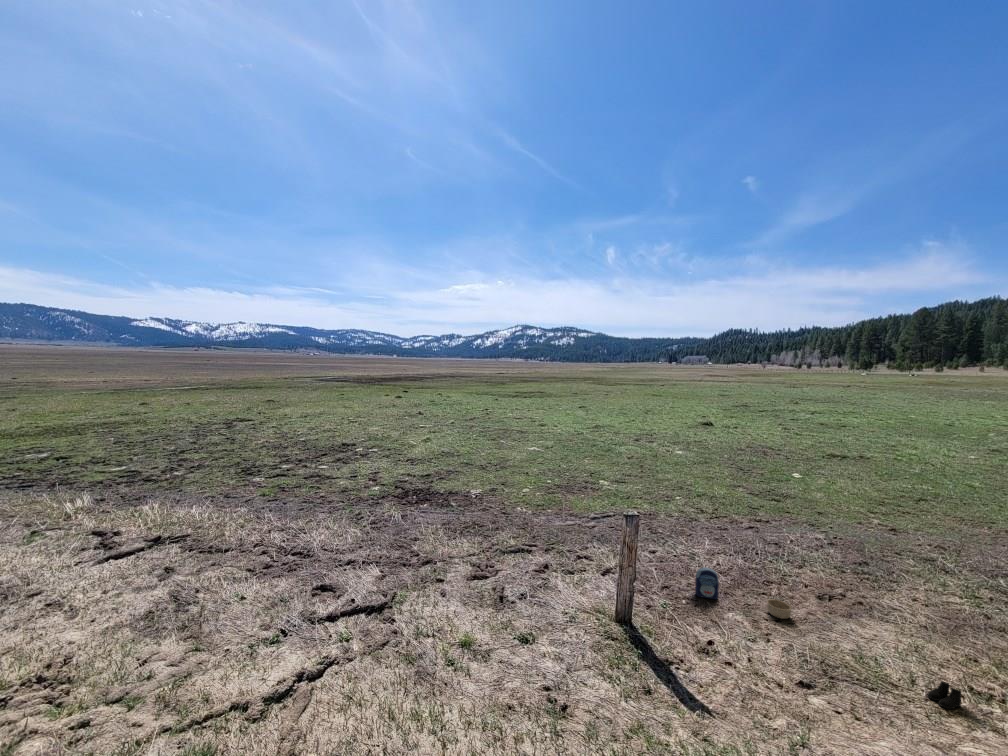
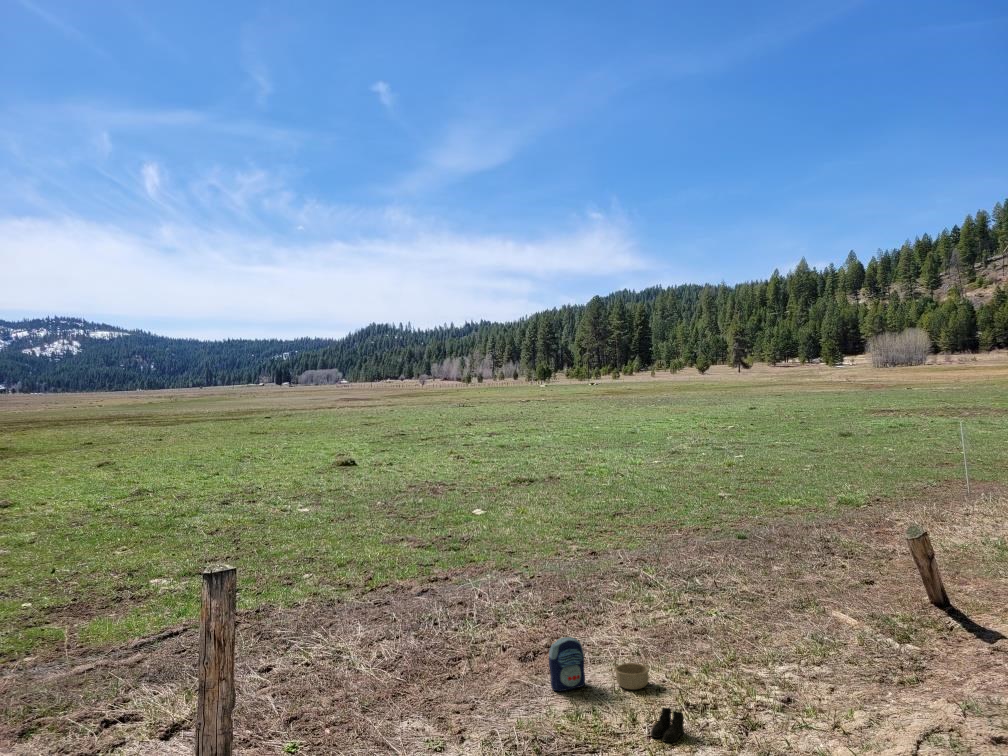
backpack: present [695,567,719,599] -> present [549,637,585,691]
basket: present [767,588,792,619] -> present [615,641,649,690]

